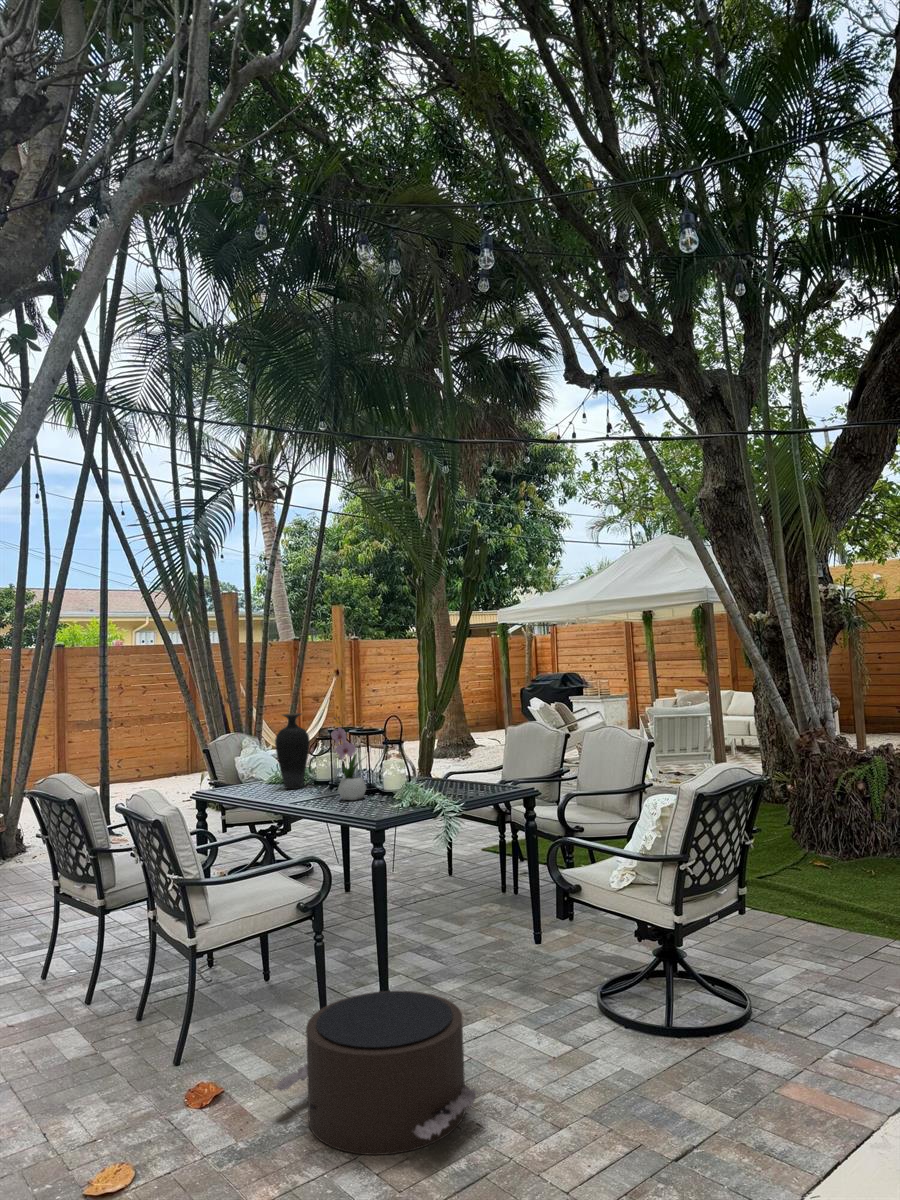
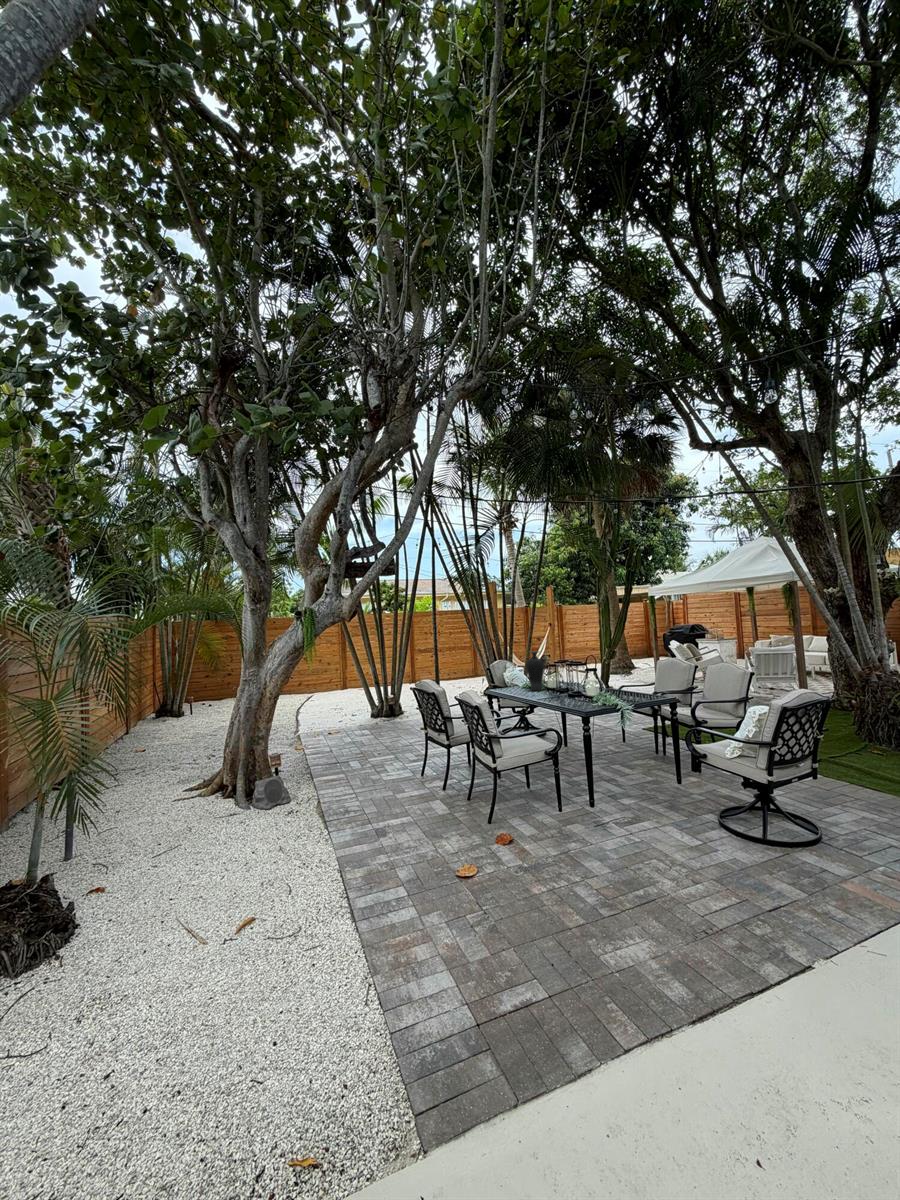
flower arrangement: present [332,717,366,800] -> none [557,654,578,699]
pouf: present [275,991,481,1155] -> none [539,800,650,882]

